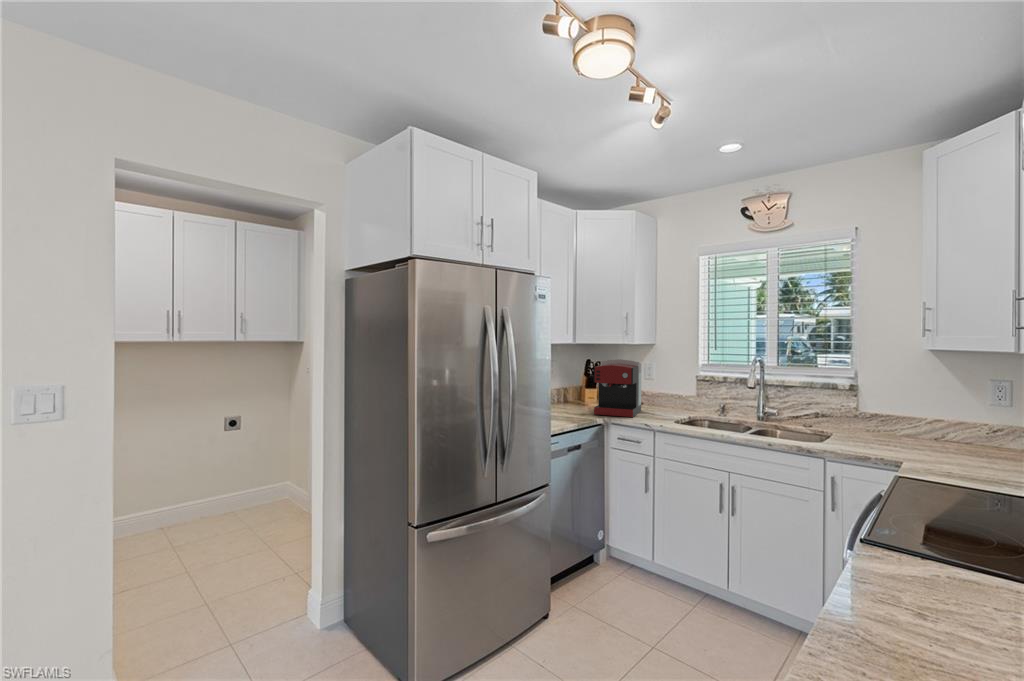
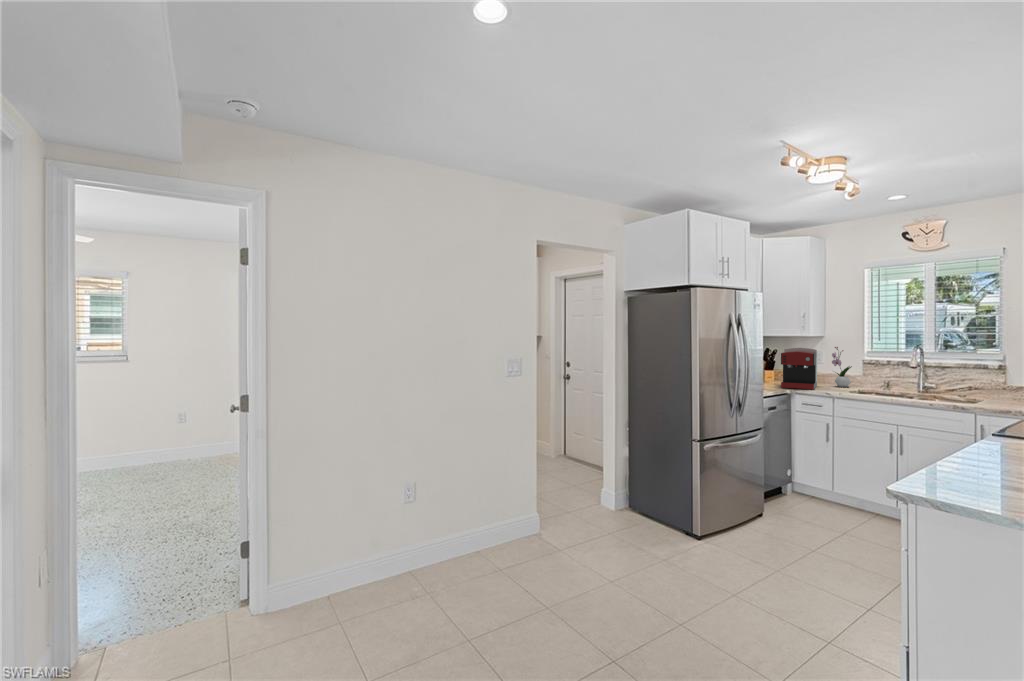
flower arrangement: none [658,358,682,412] -> present [832,347,852,387]

